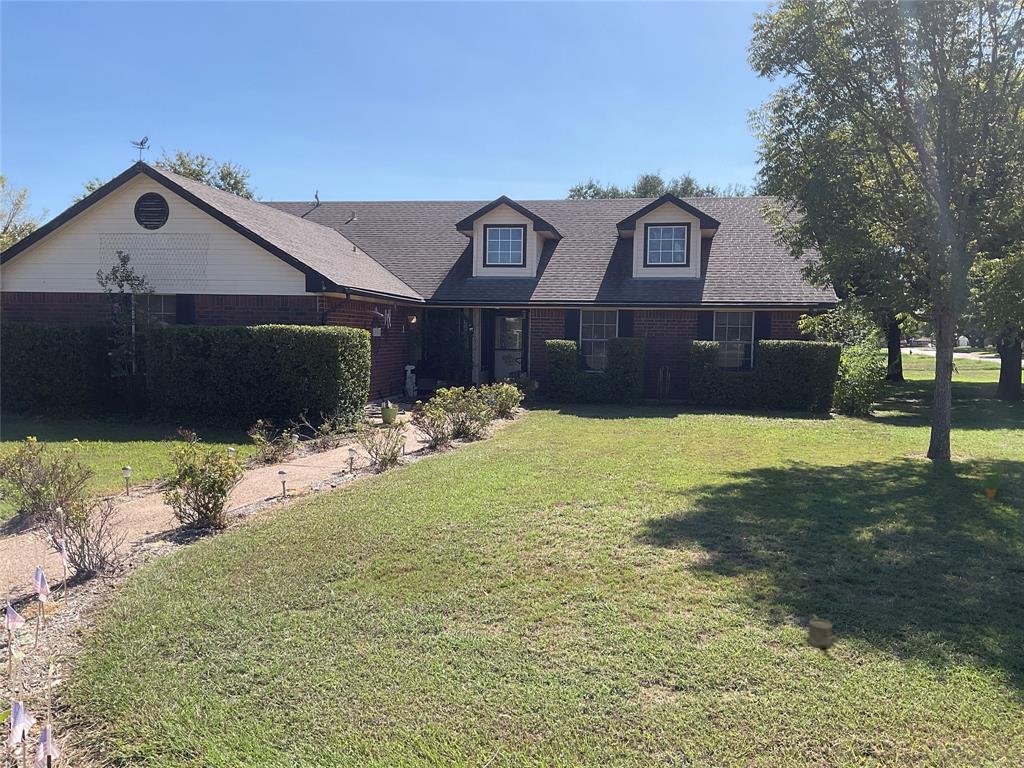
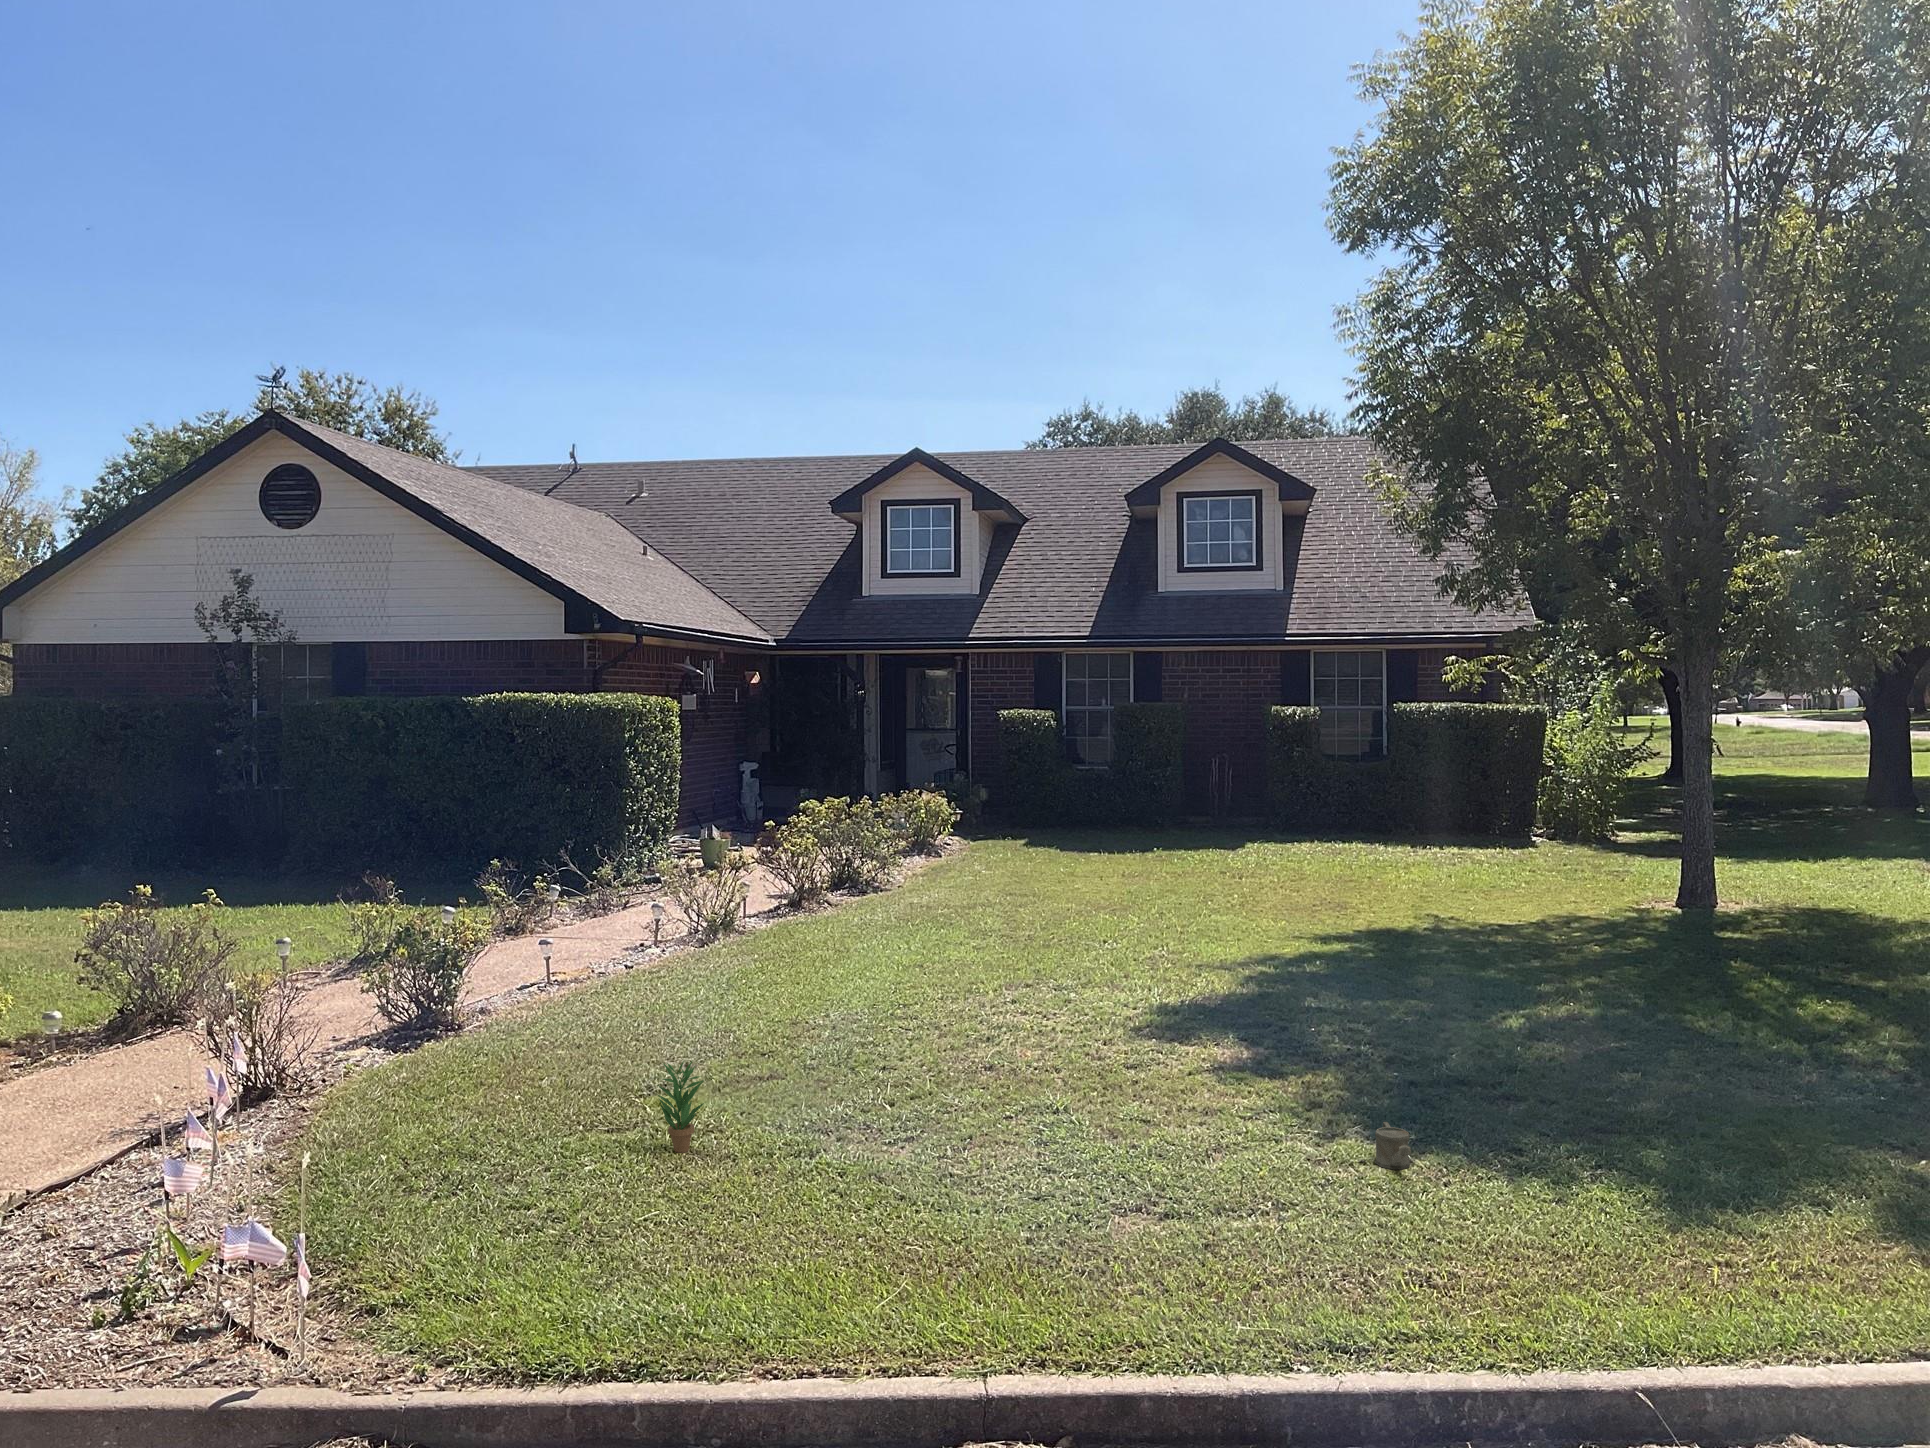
potted plant: present [983,466,1002,498] -> present [658,1061,704,1153]

